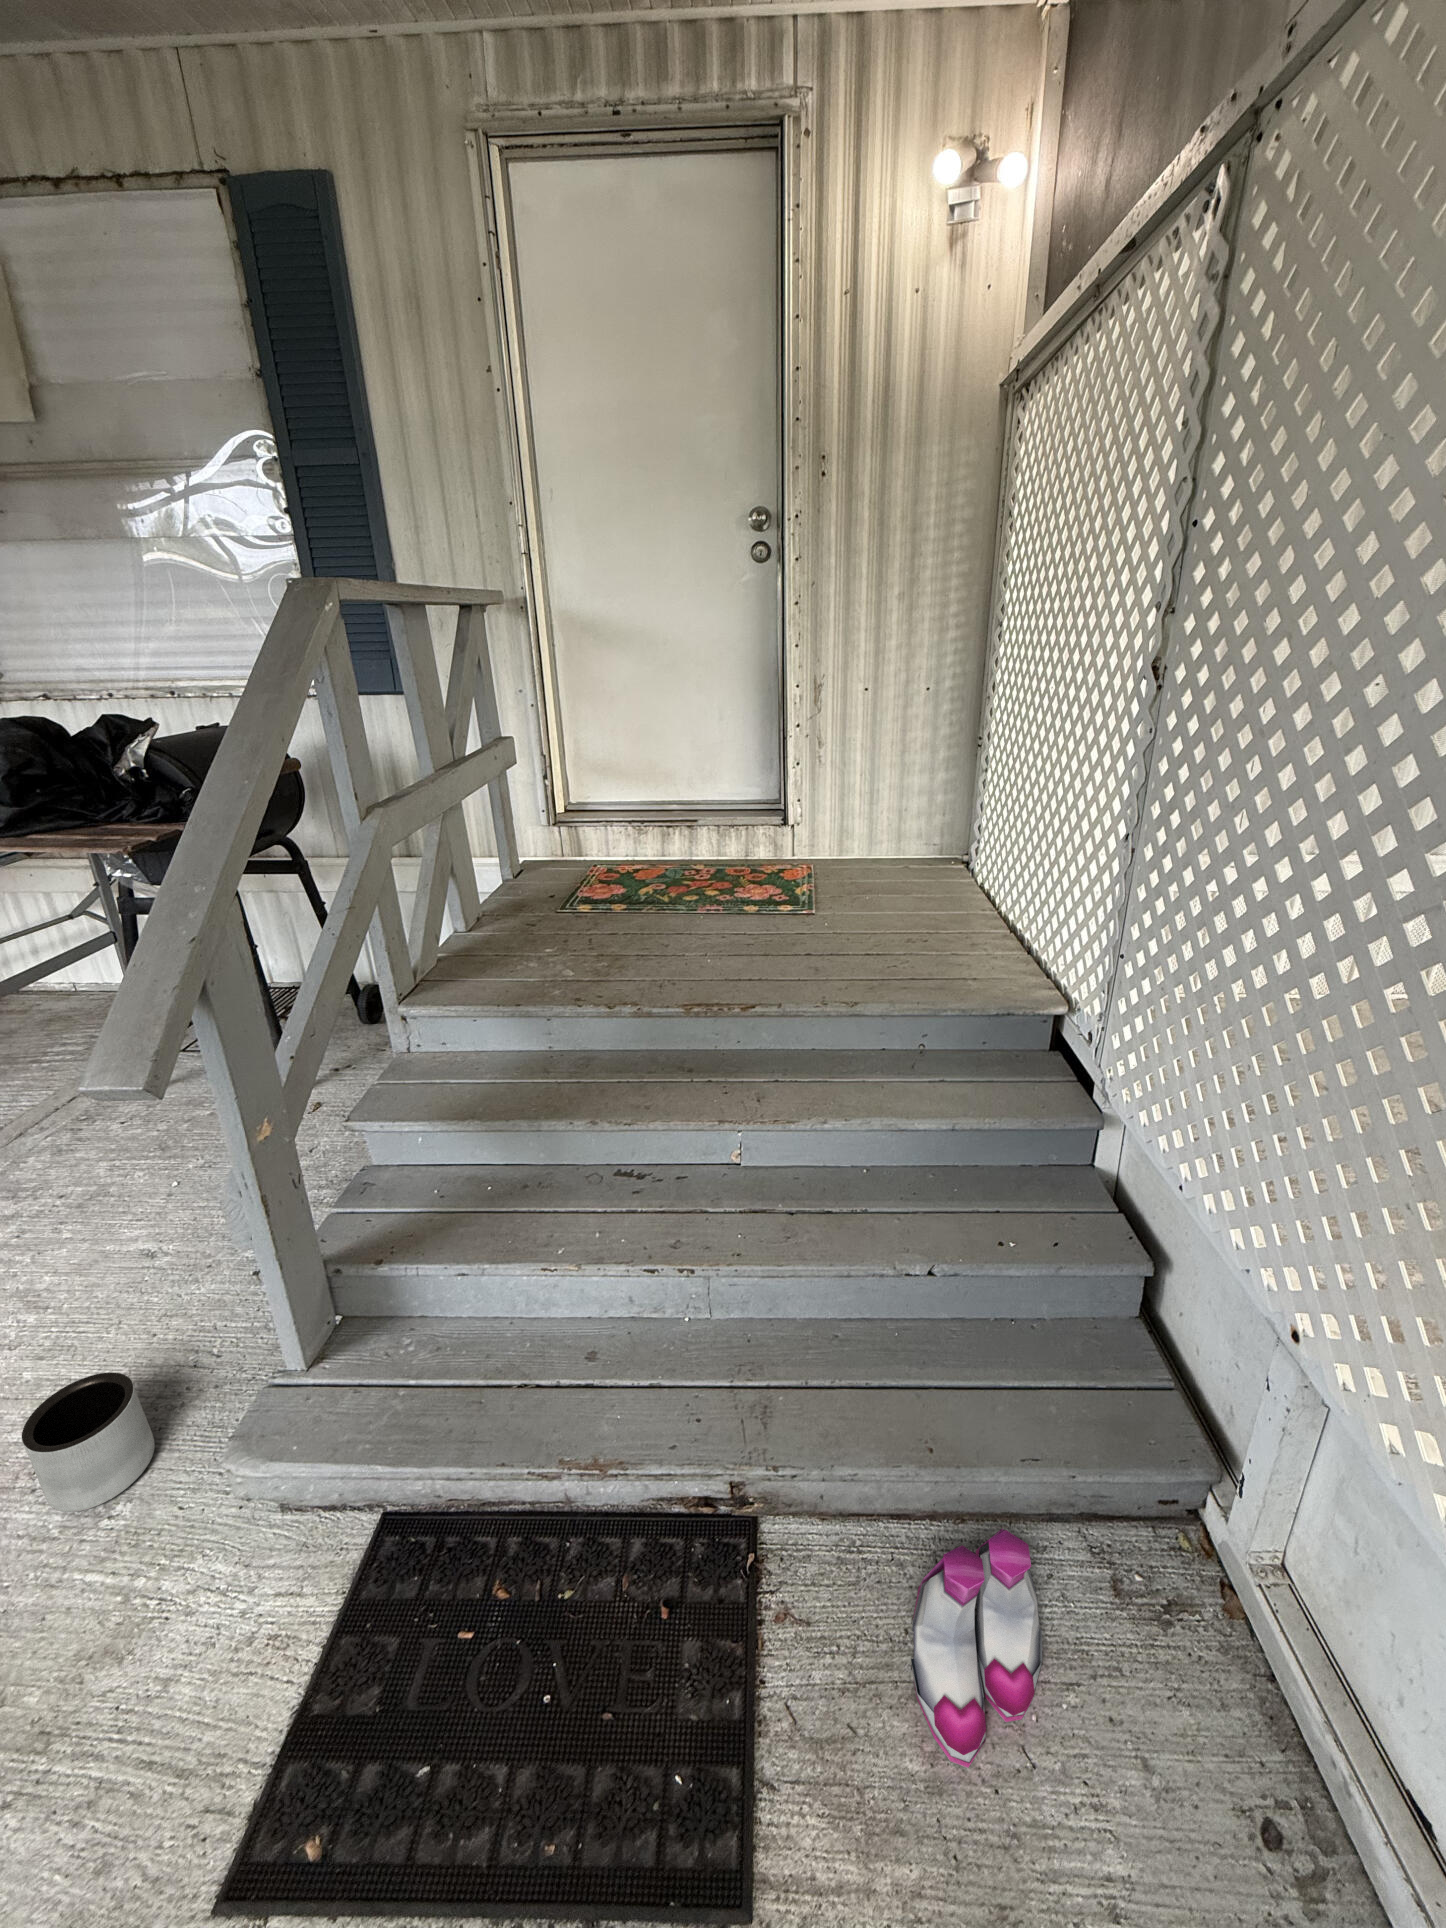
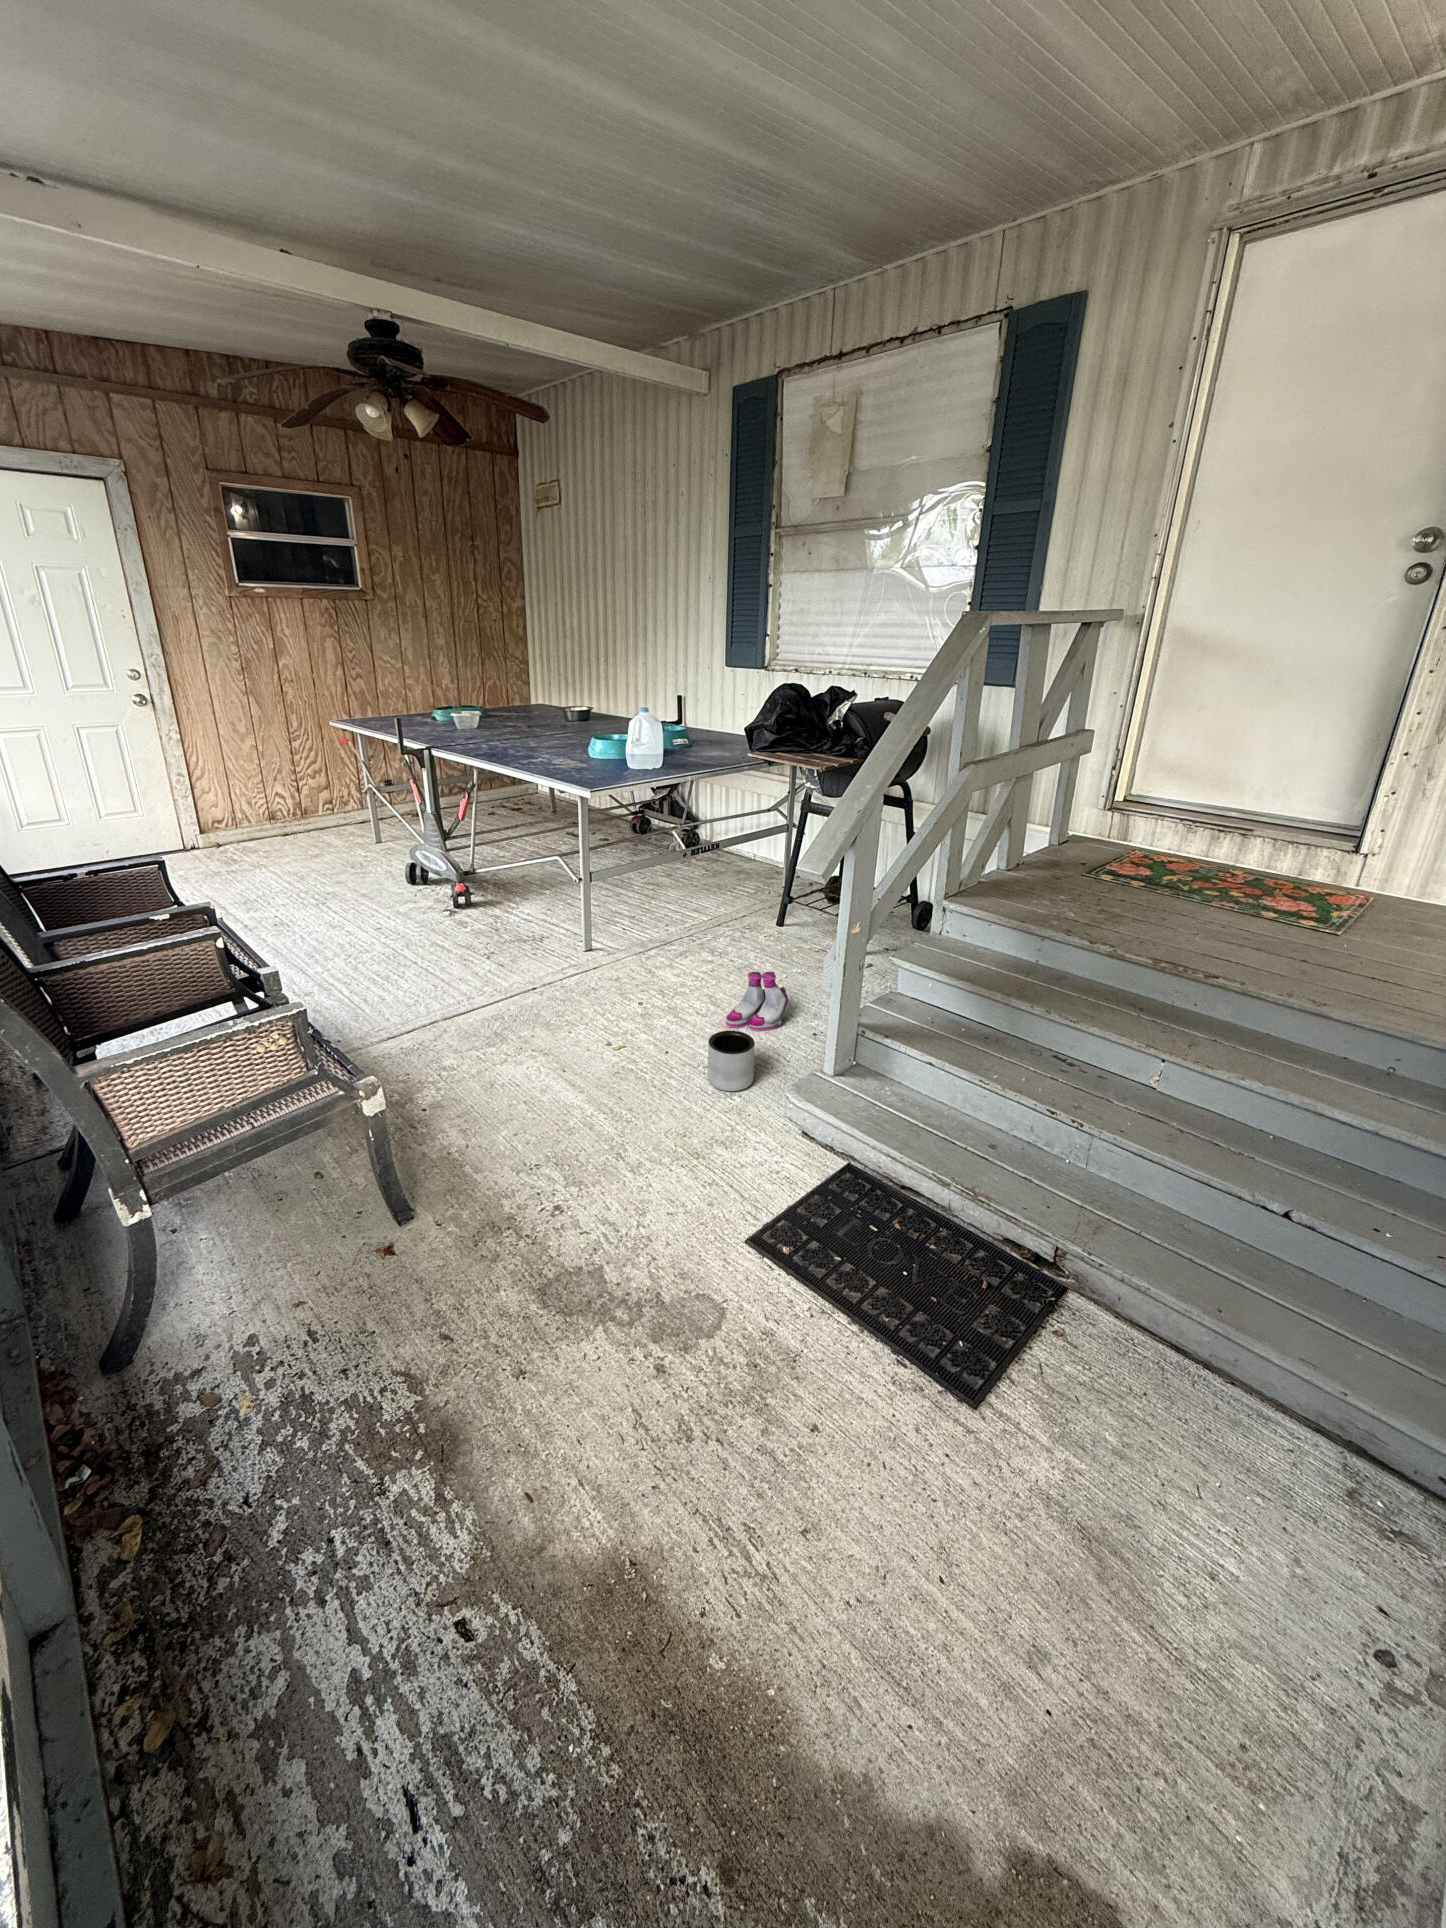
boots: present [911,1529,1042,1768] -> present [726,972,789,1031]

